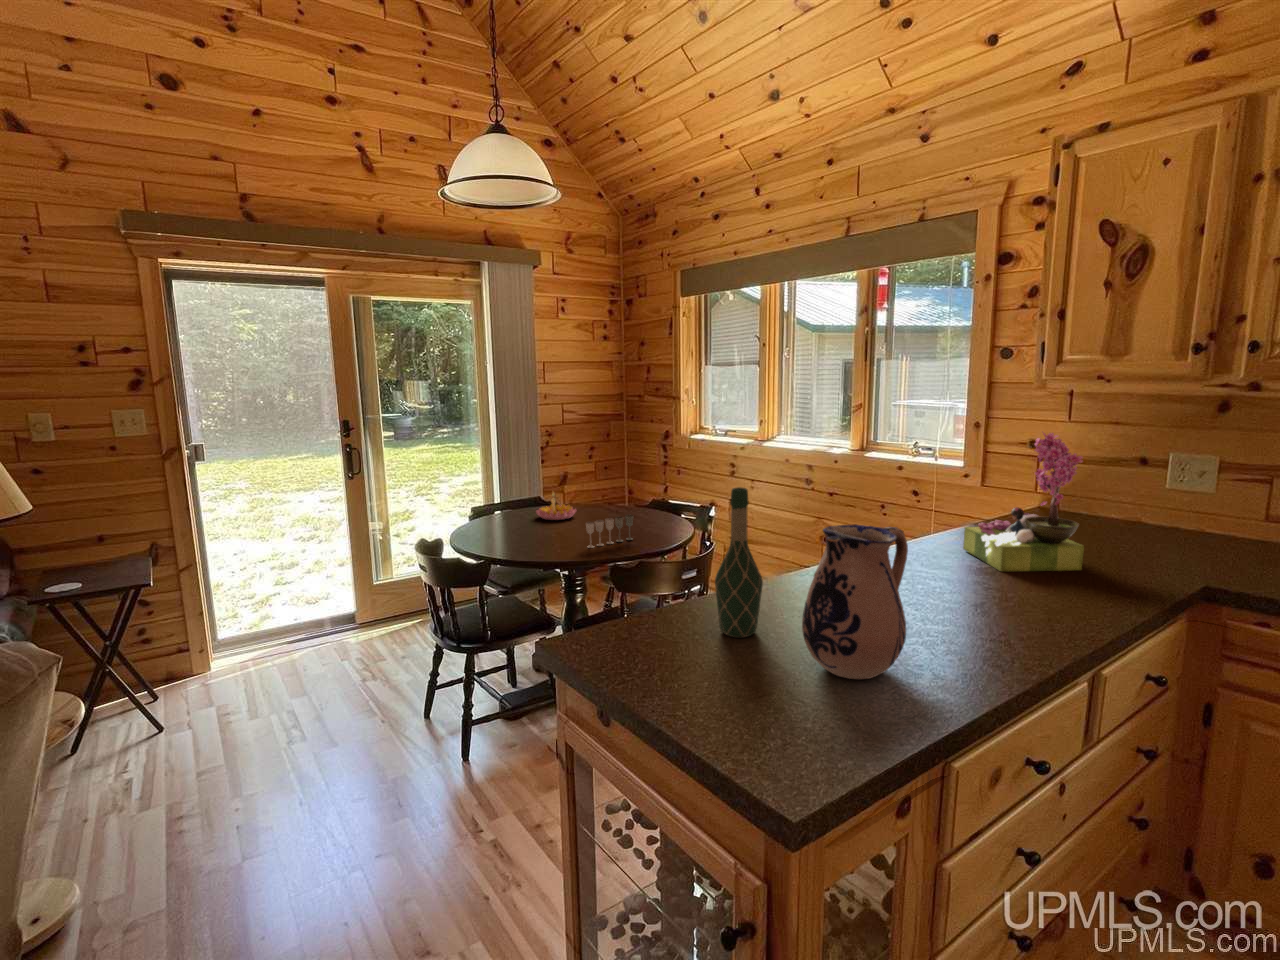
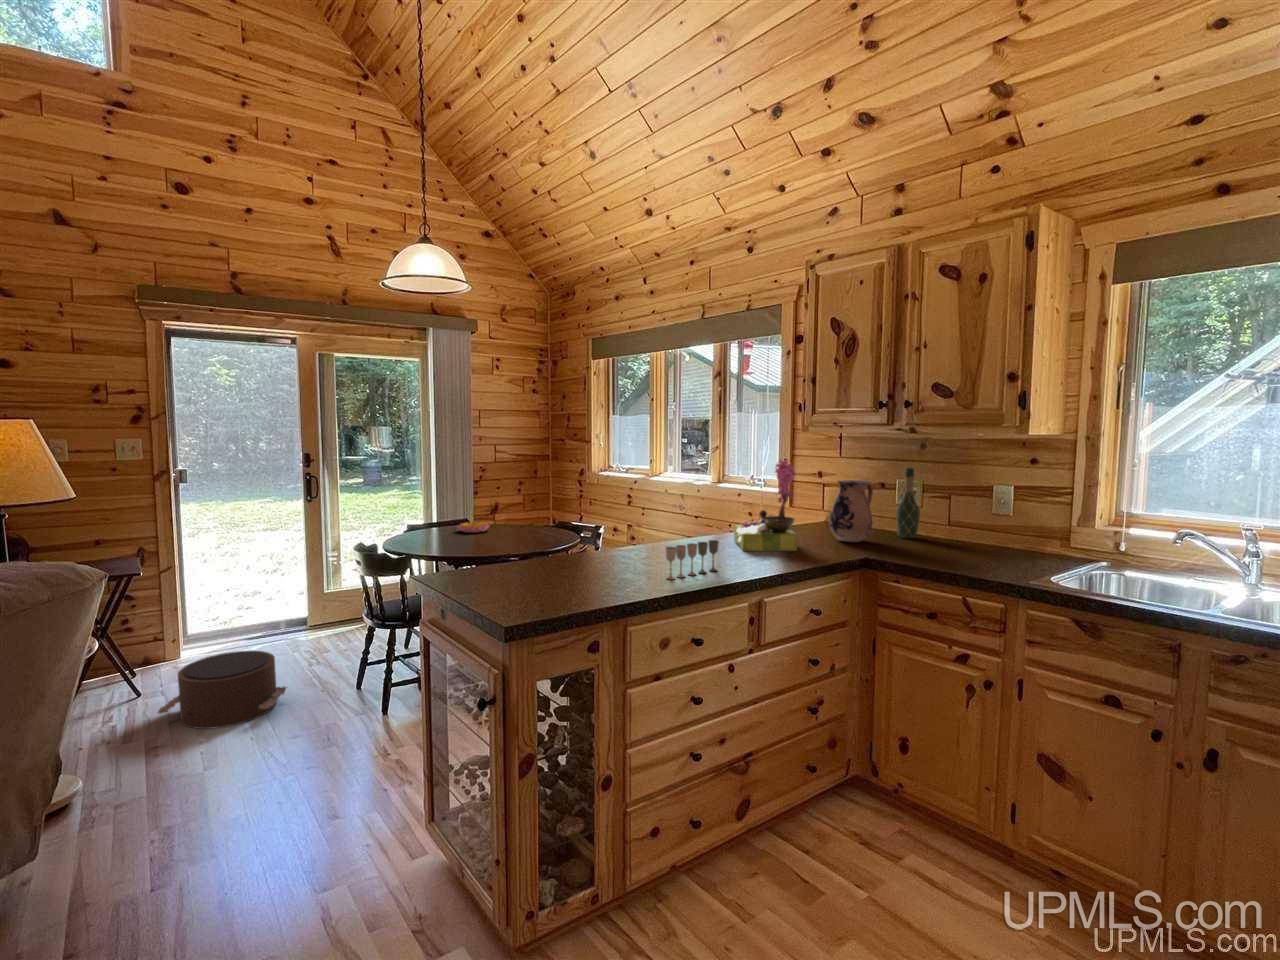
wine bottle: present [715,487,763,637] -> present [896,468,920,538]
wine glass: present [586,515,633,548] -> present [666,540,719,580]
ceramic pitcher: present [802,524,908,679] -> present [829,481,873,542]
pouf: none [180,675,341,785] -> present [158,651,287,729]

